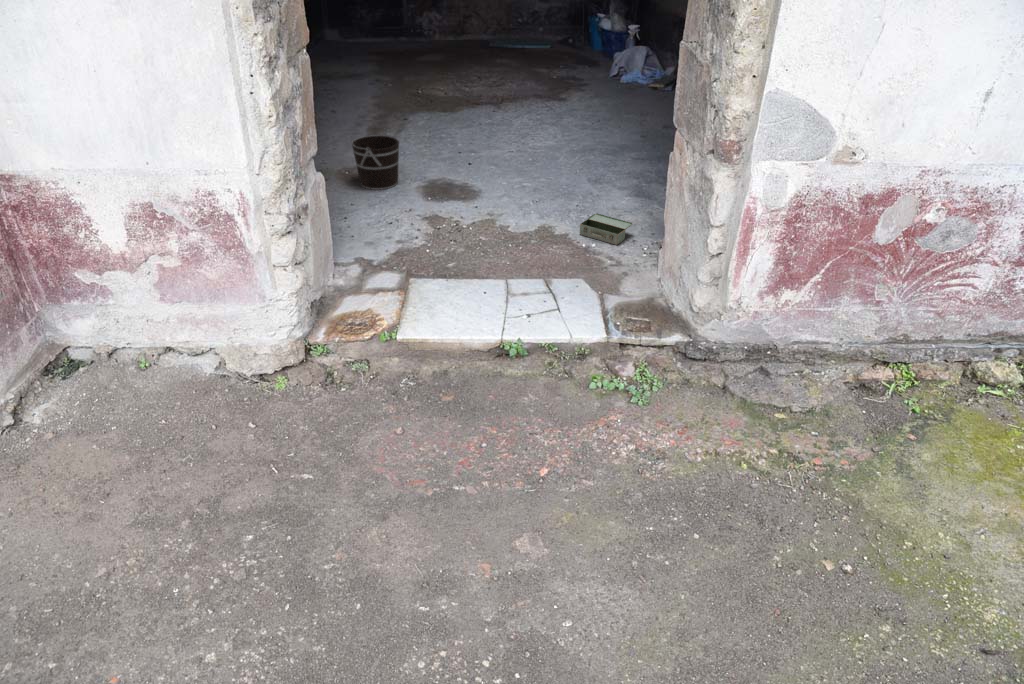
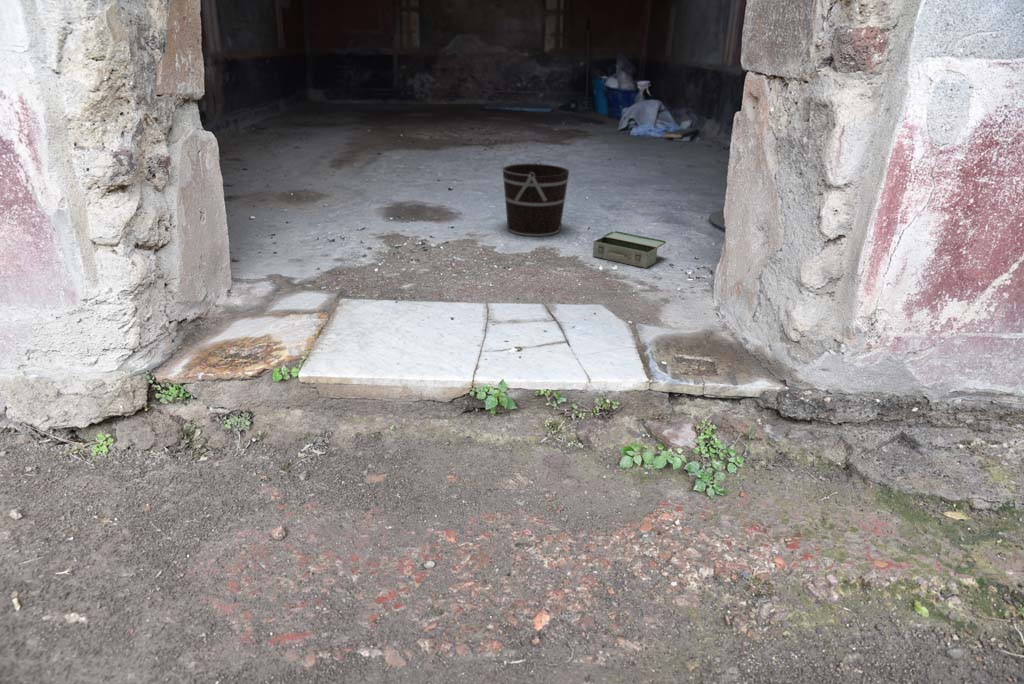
bucket: present [352,135,399,190] -> present [501,162,569,236]

